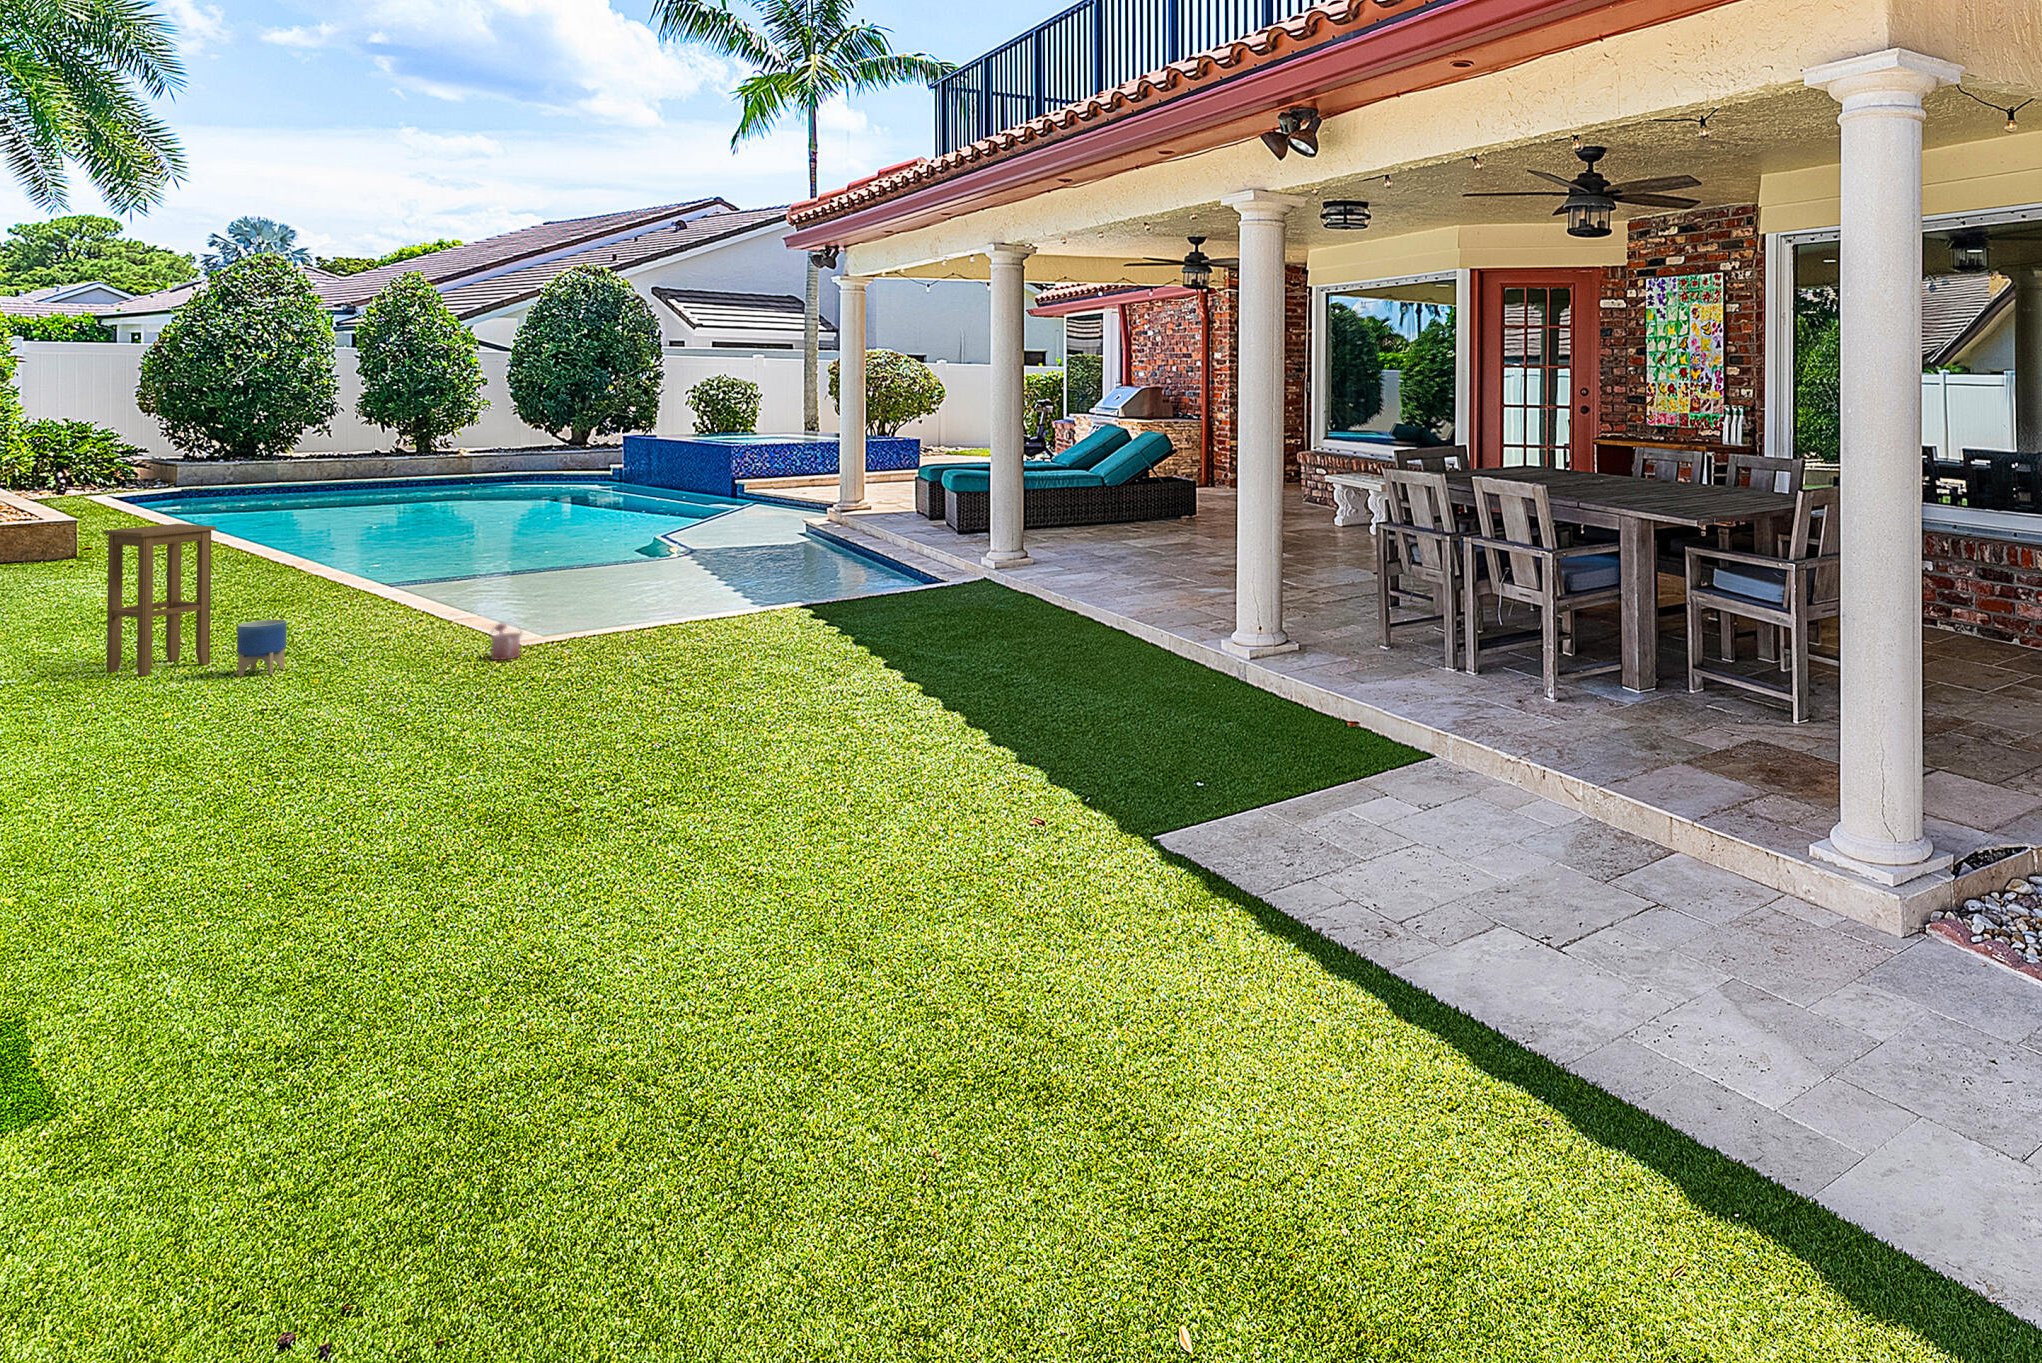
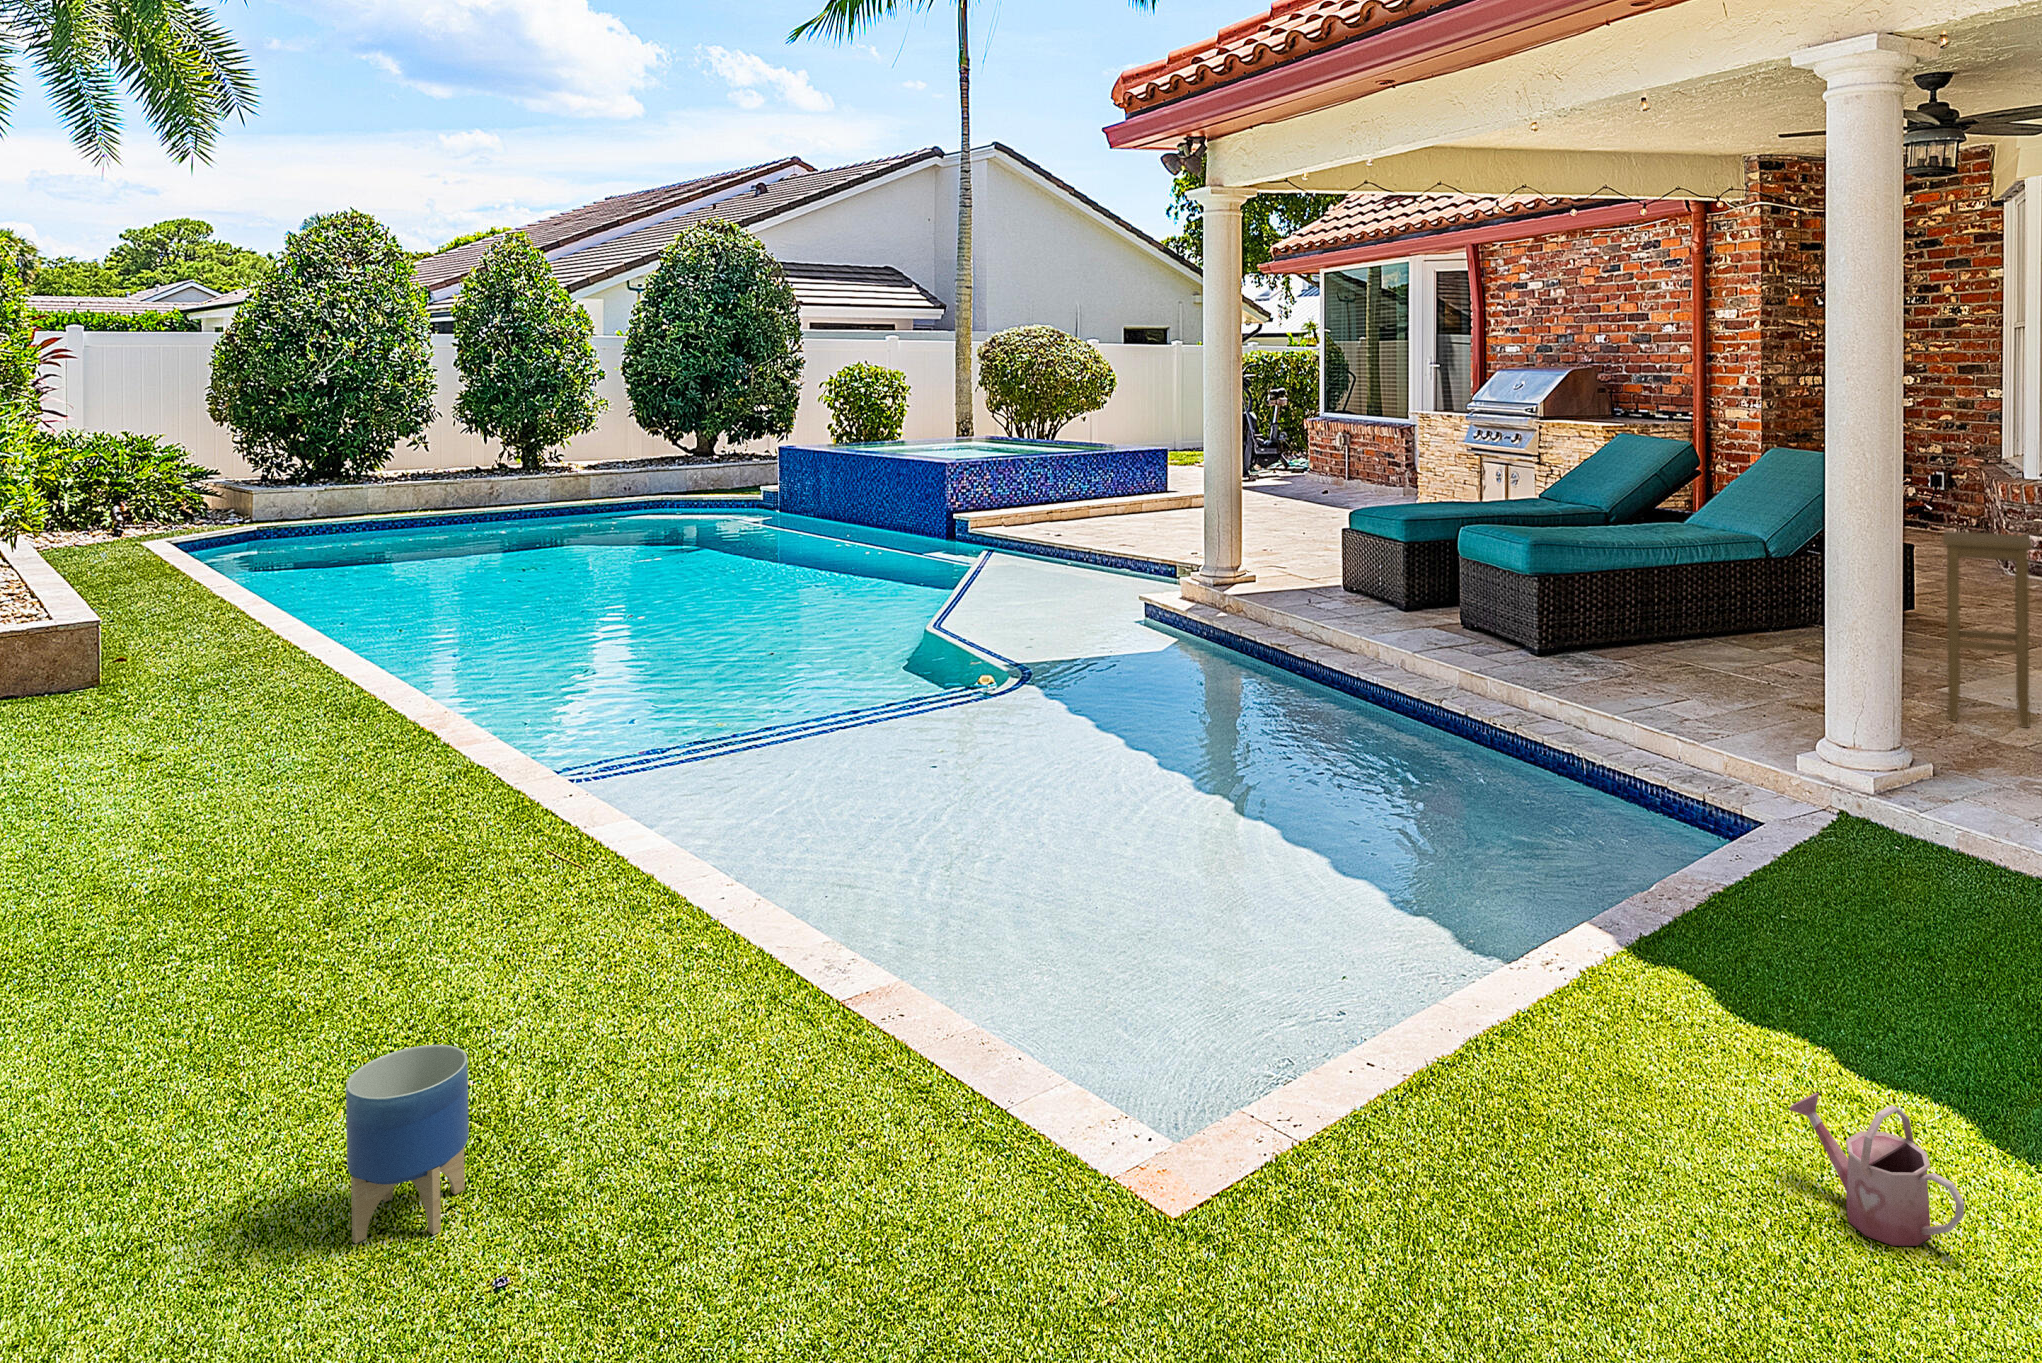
stool: present [103,524,216,676] -> present [1943,531,2032,728]
watering can: present [490,623,521,660] -> present [1789,1093,1964,1246]

